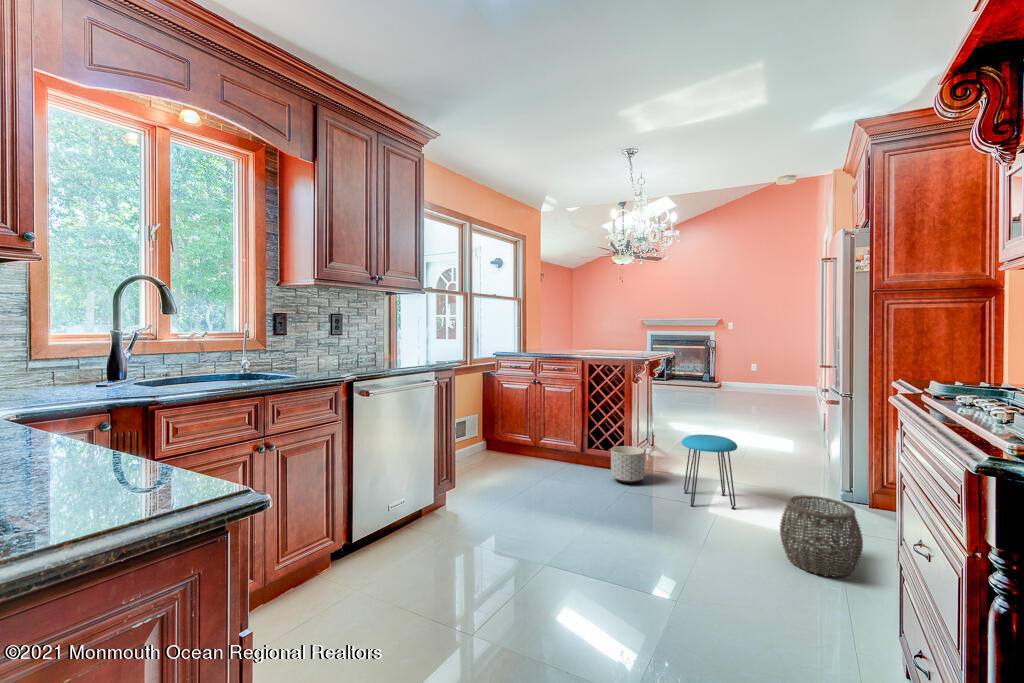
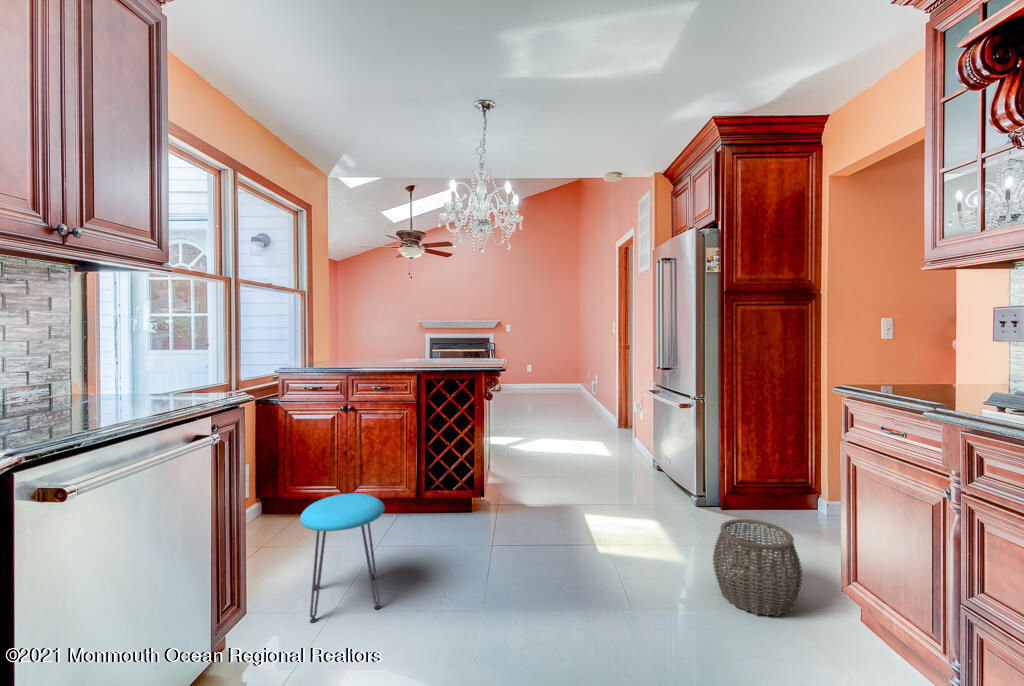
stool: present [682,434,737,509] -> present [300,494,384,622]
planter: present [611,446,645,483] -> none [467,481,509,530]

